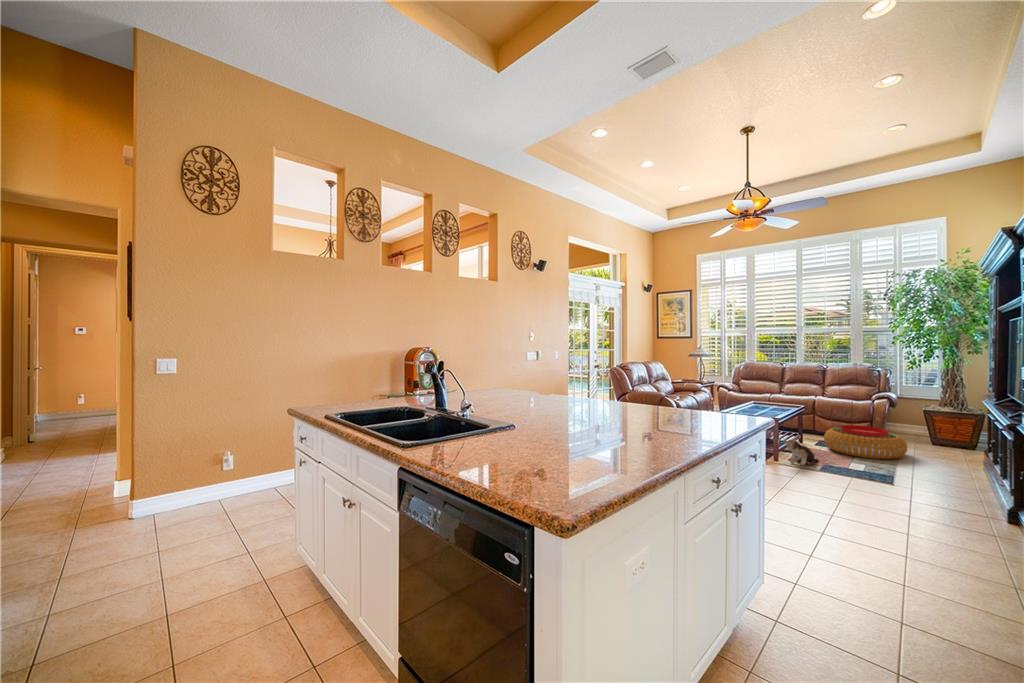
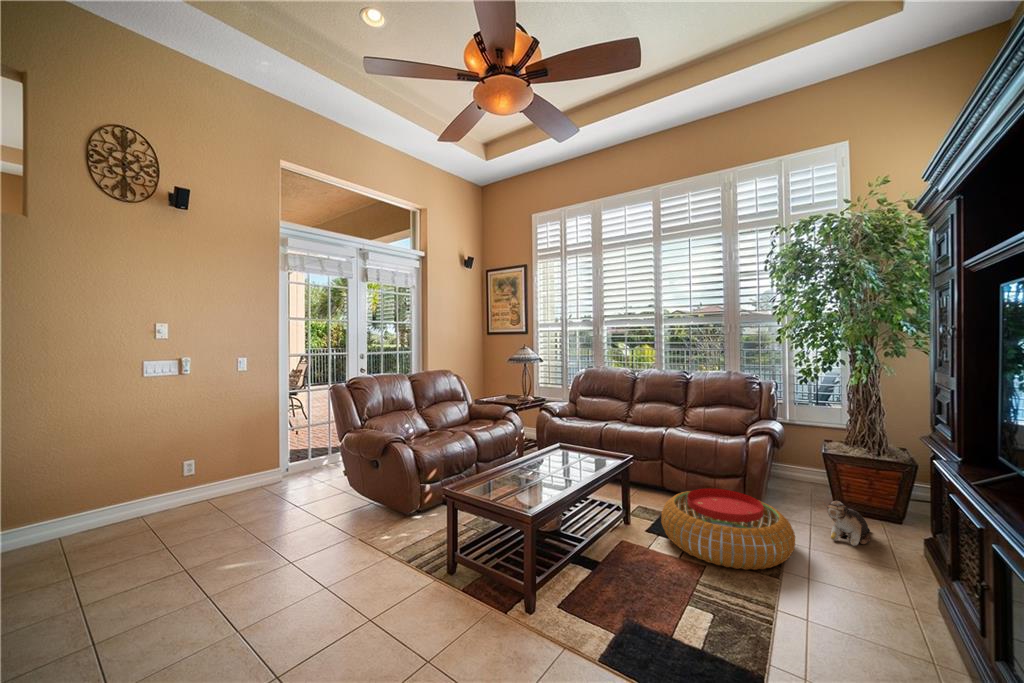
plush toy: present [784,440,819,465] -> present [823,501,870,546]

